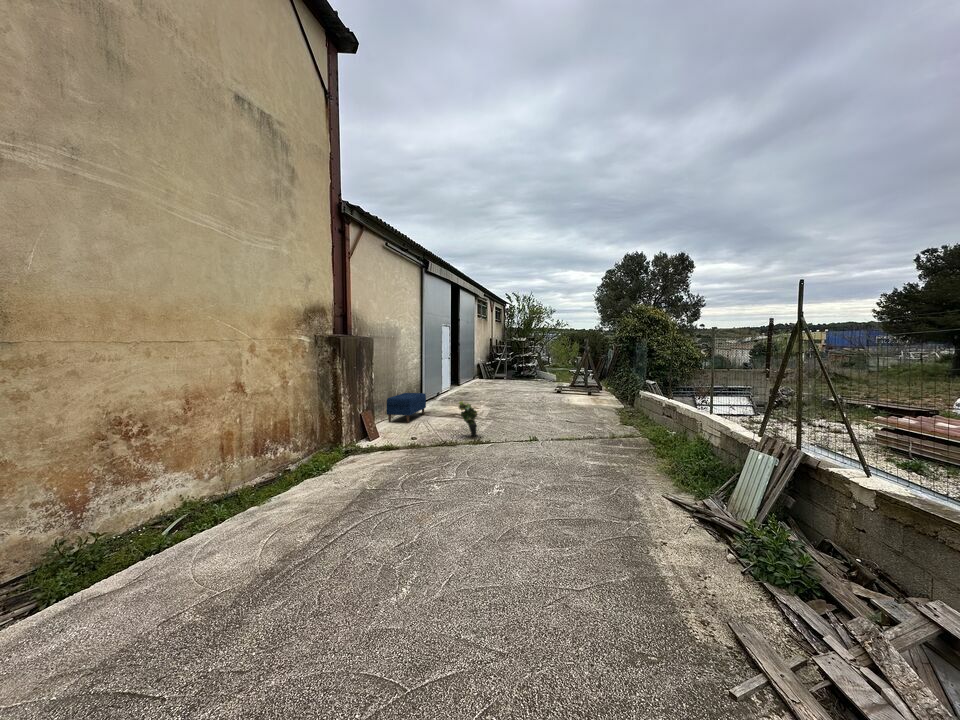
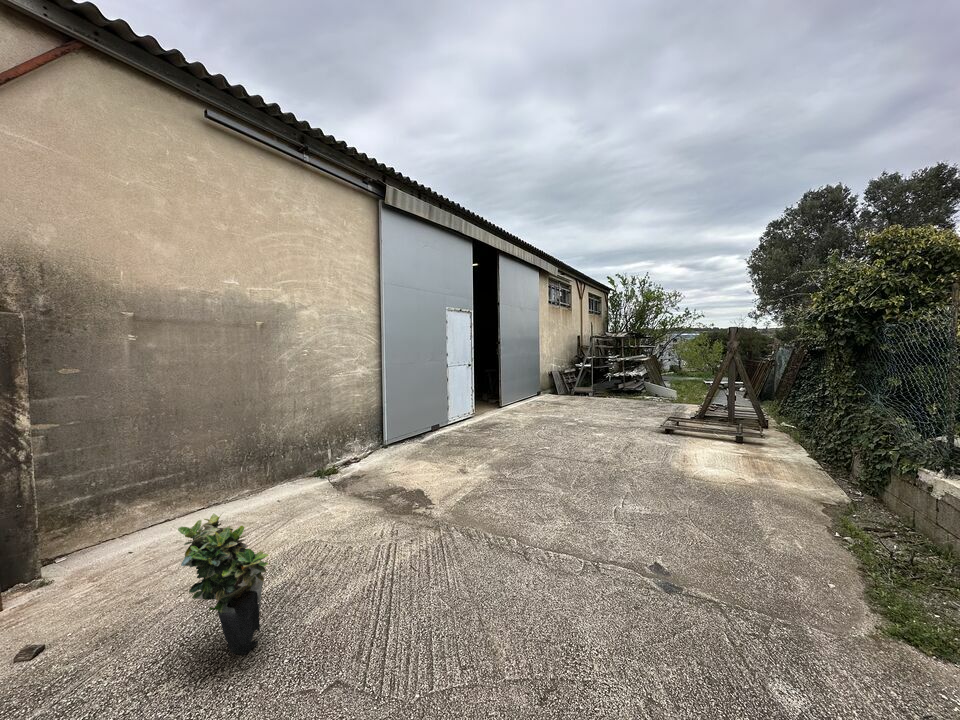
bench: present [386,393,426,423] -> none [199,436,331,521]

